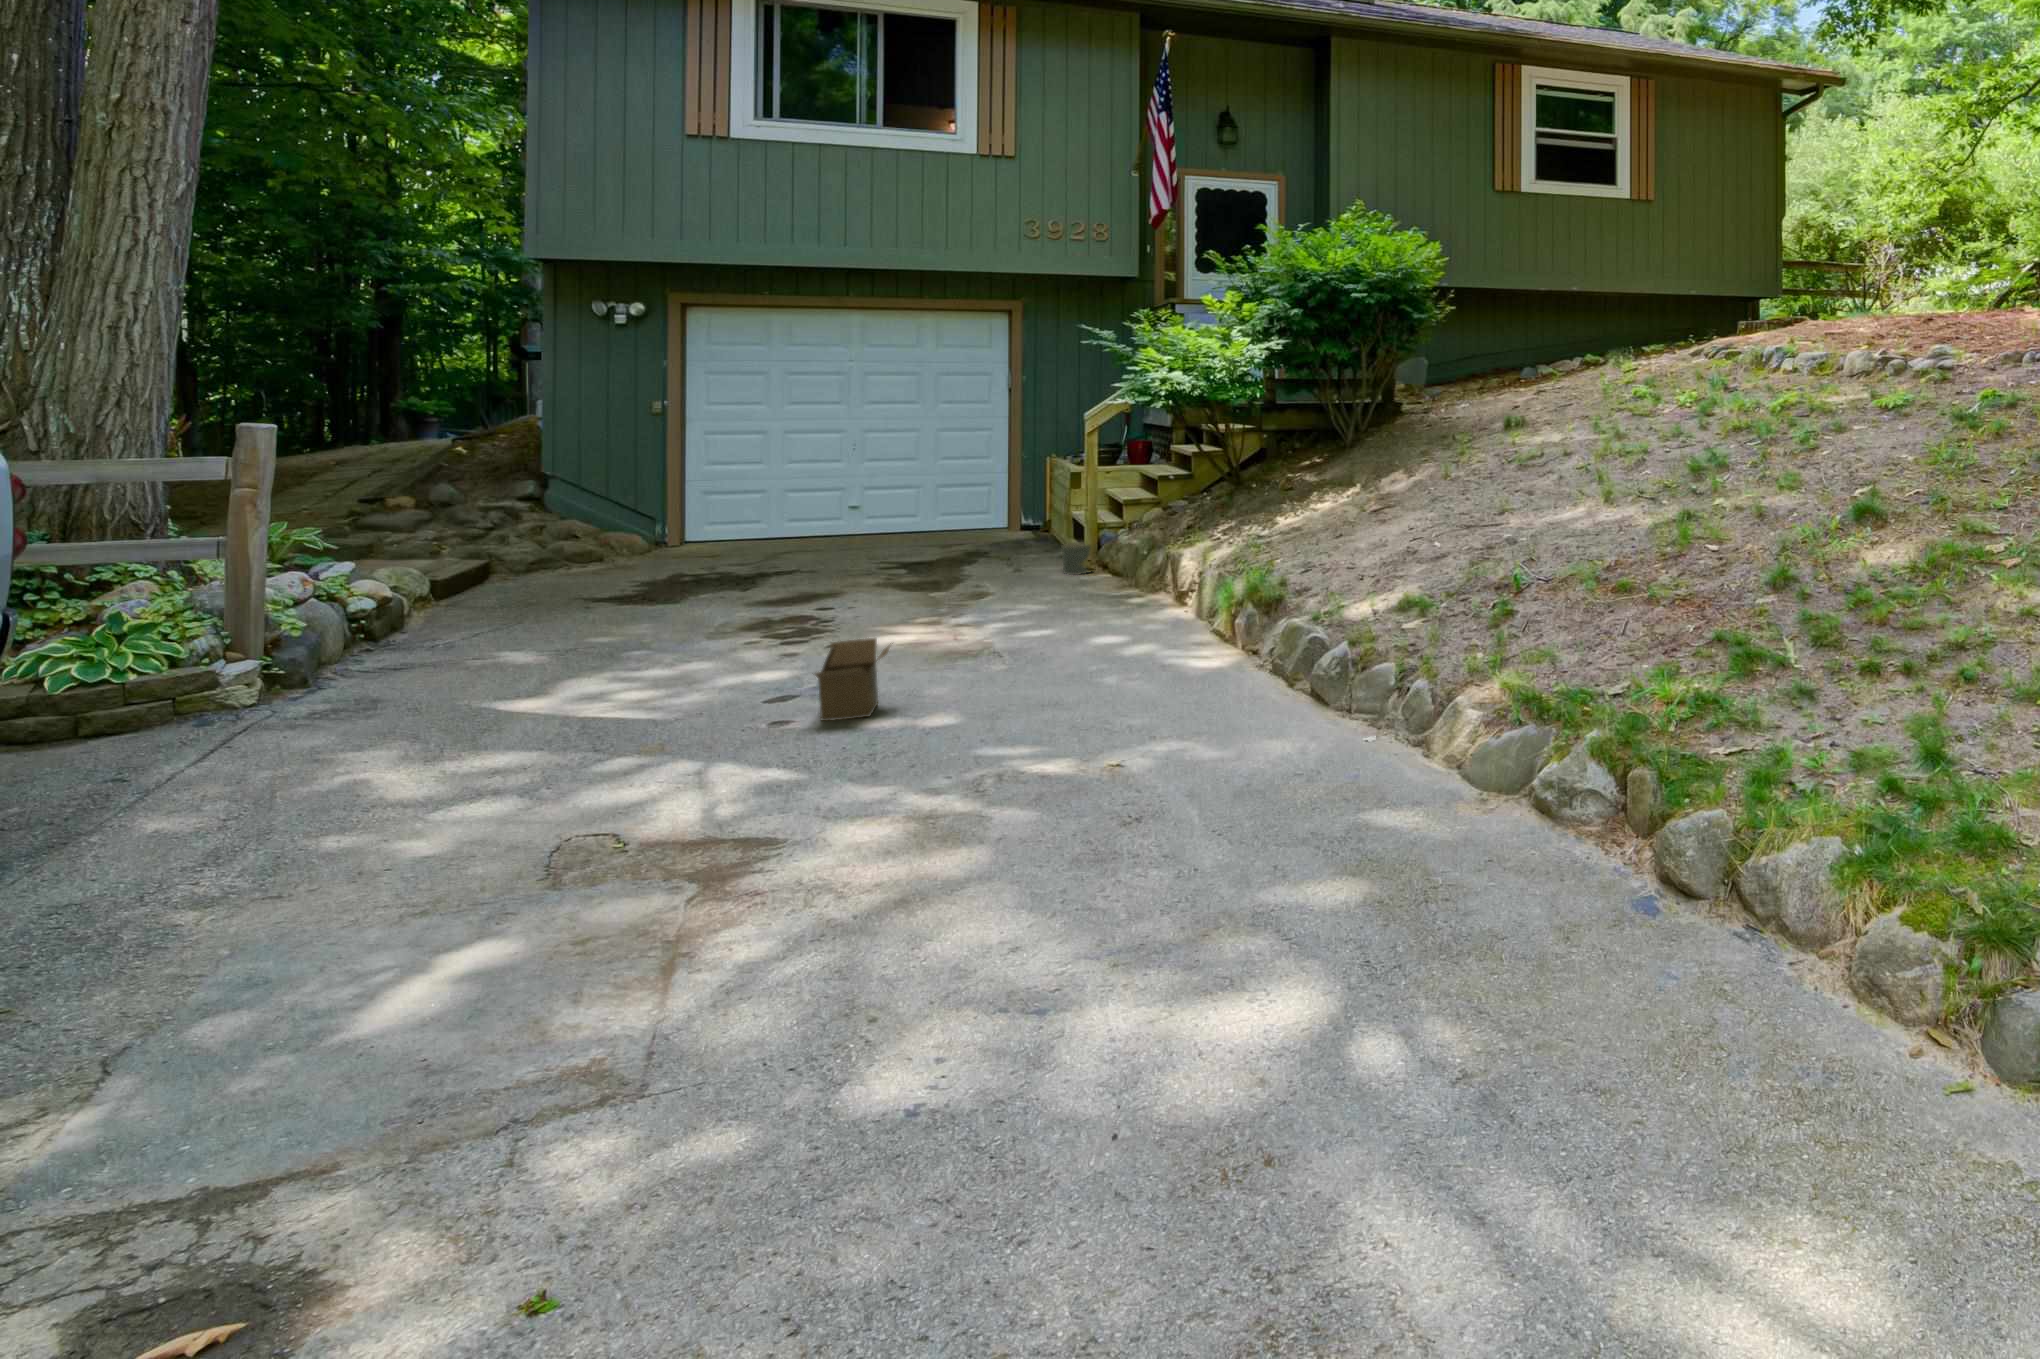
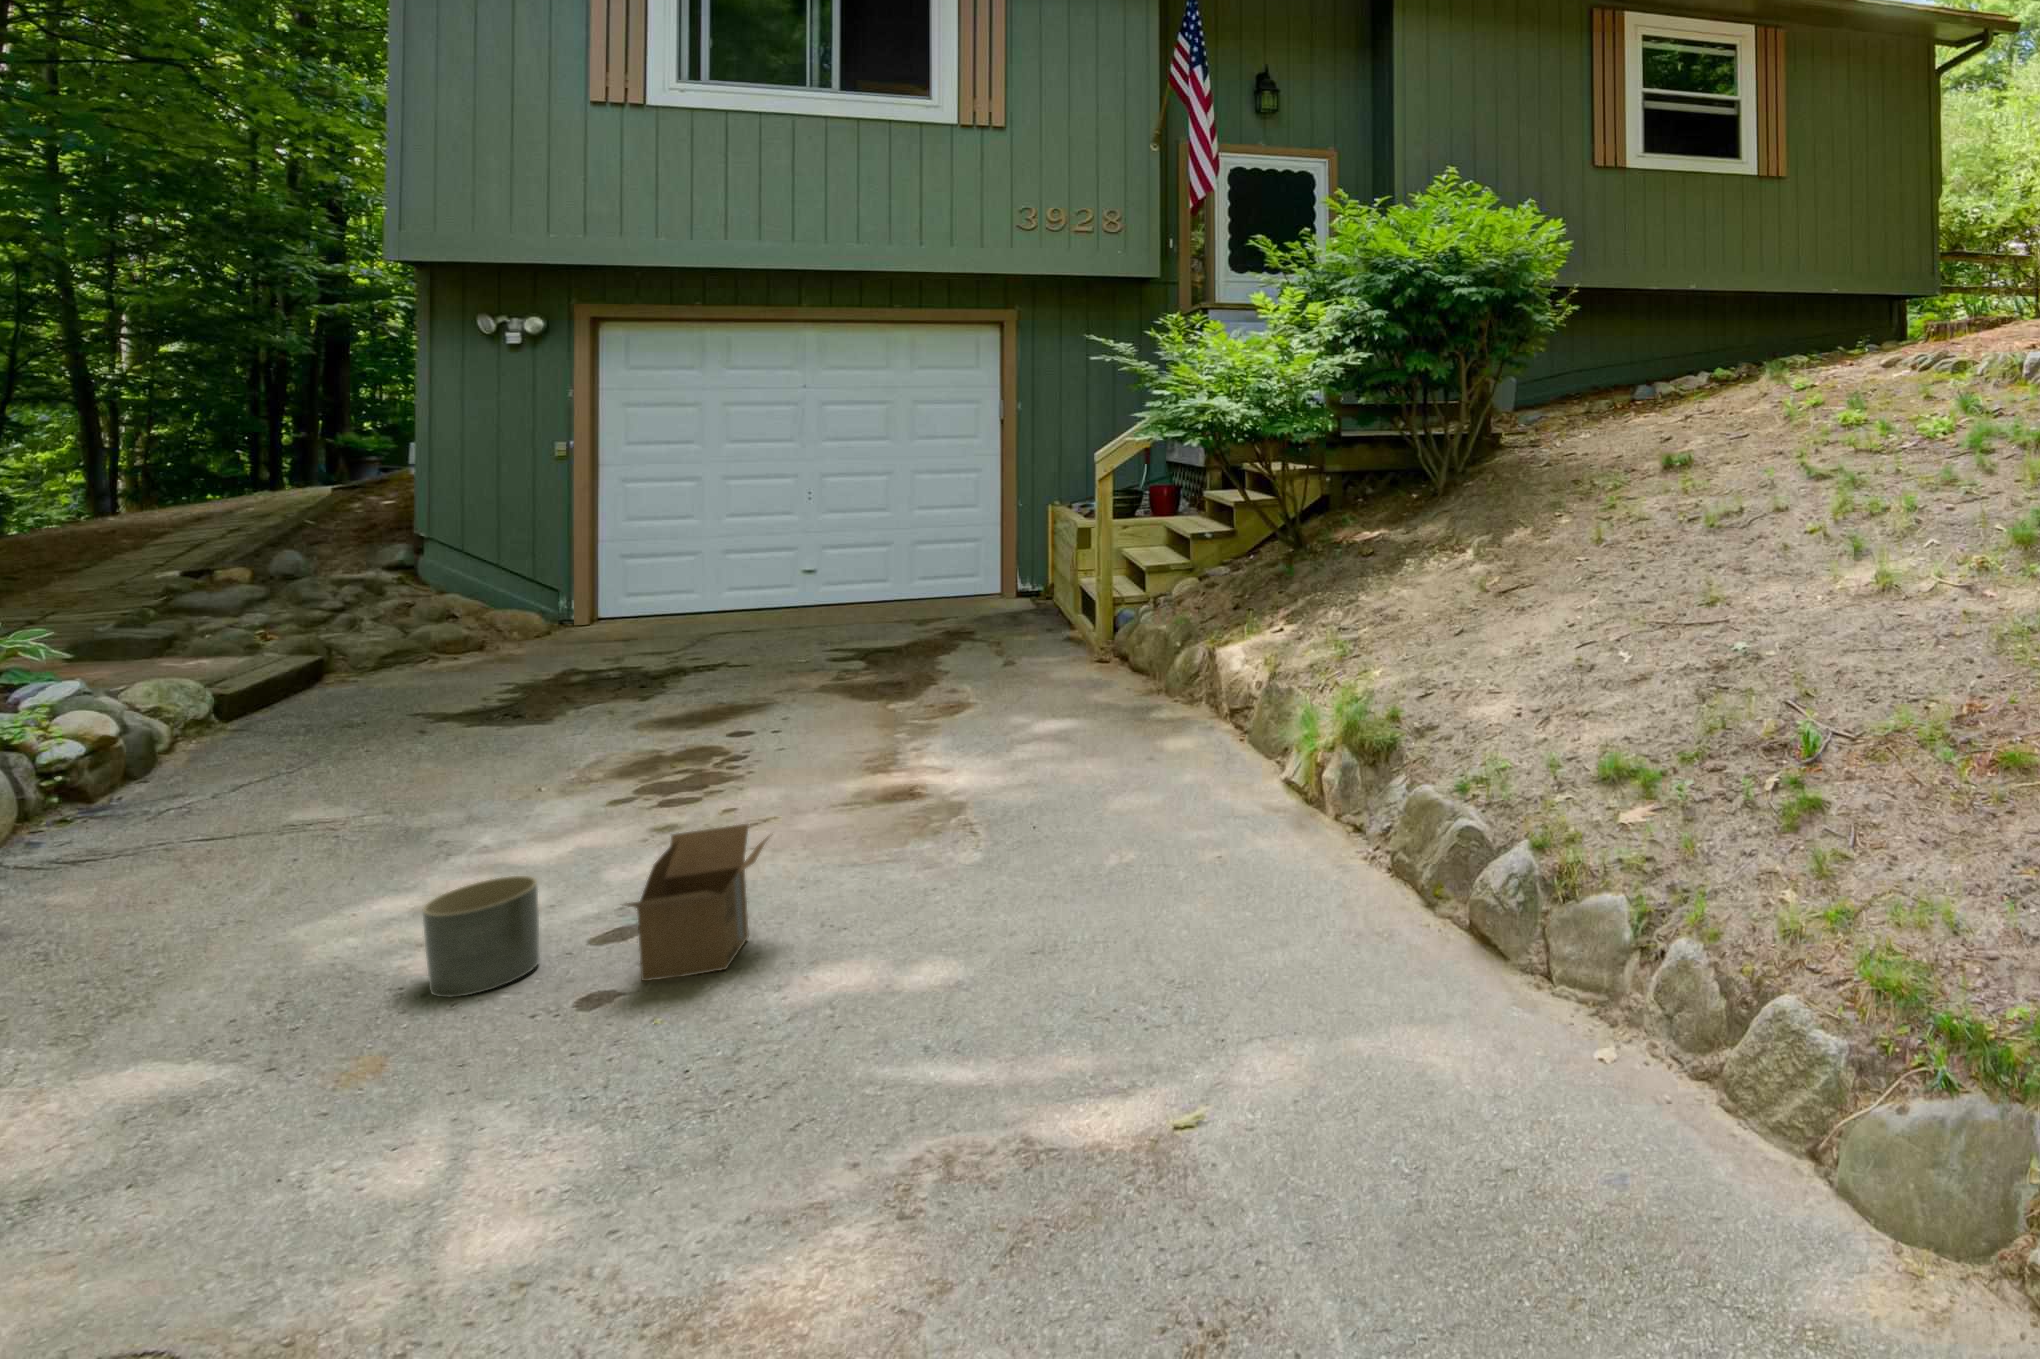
planter: present [1062,542,1091,575] -> present [423,876,540,998]

